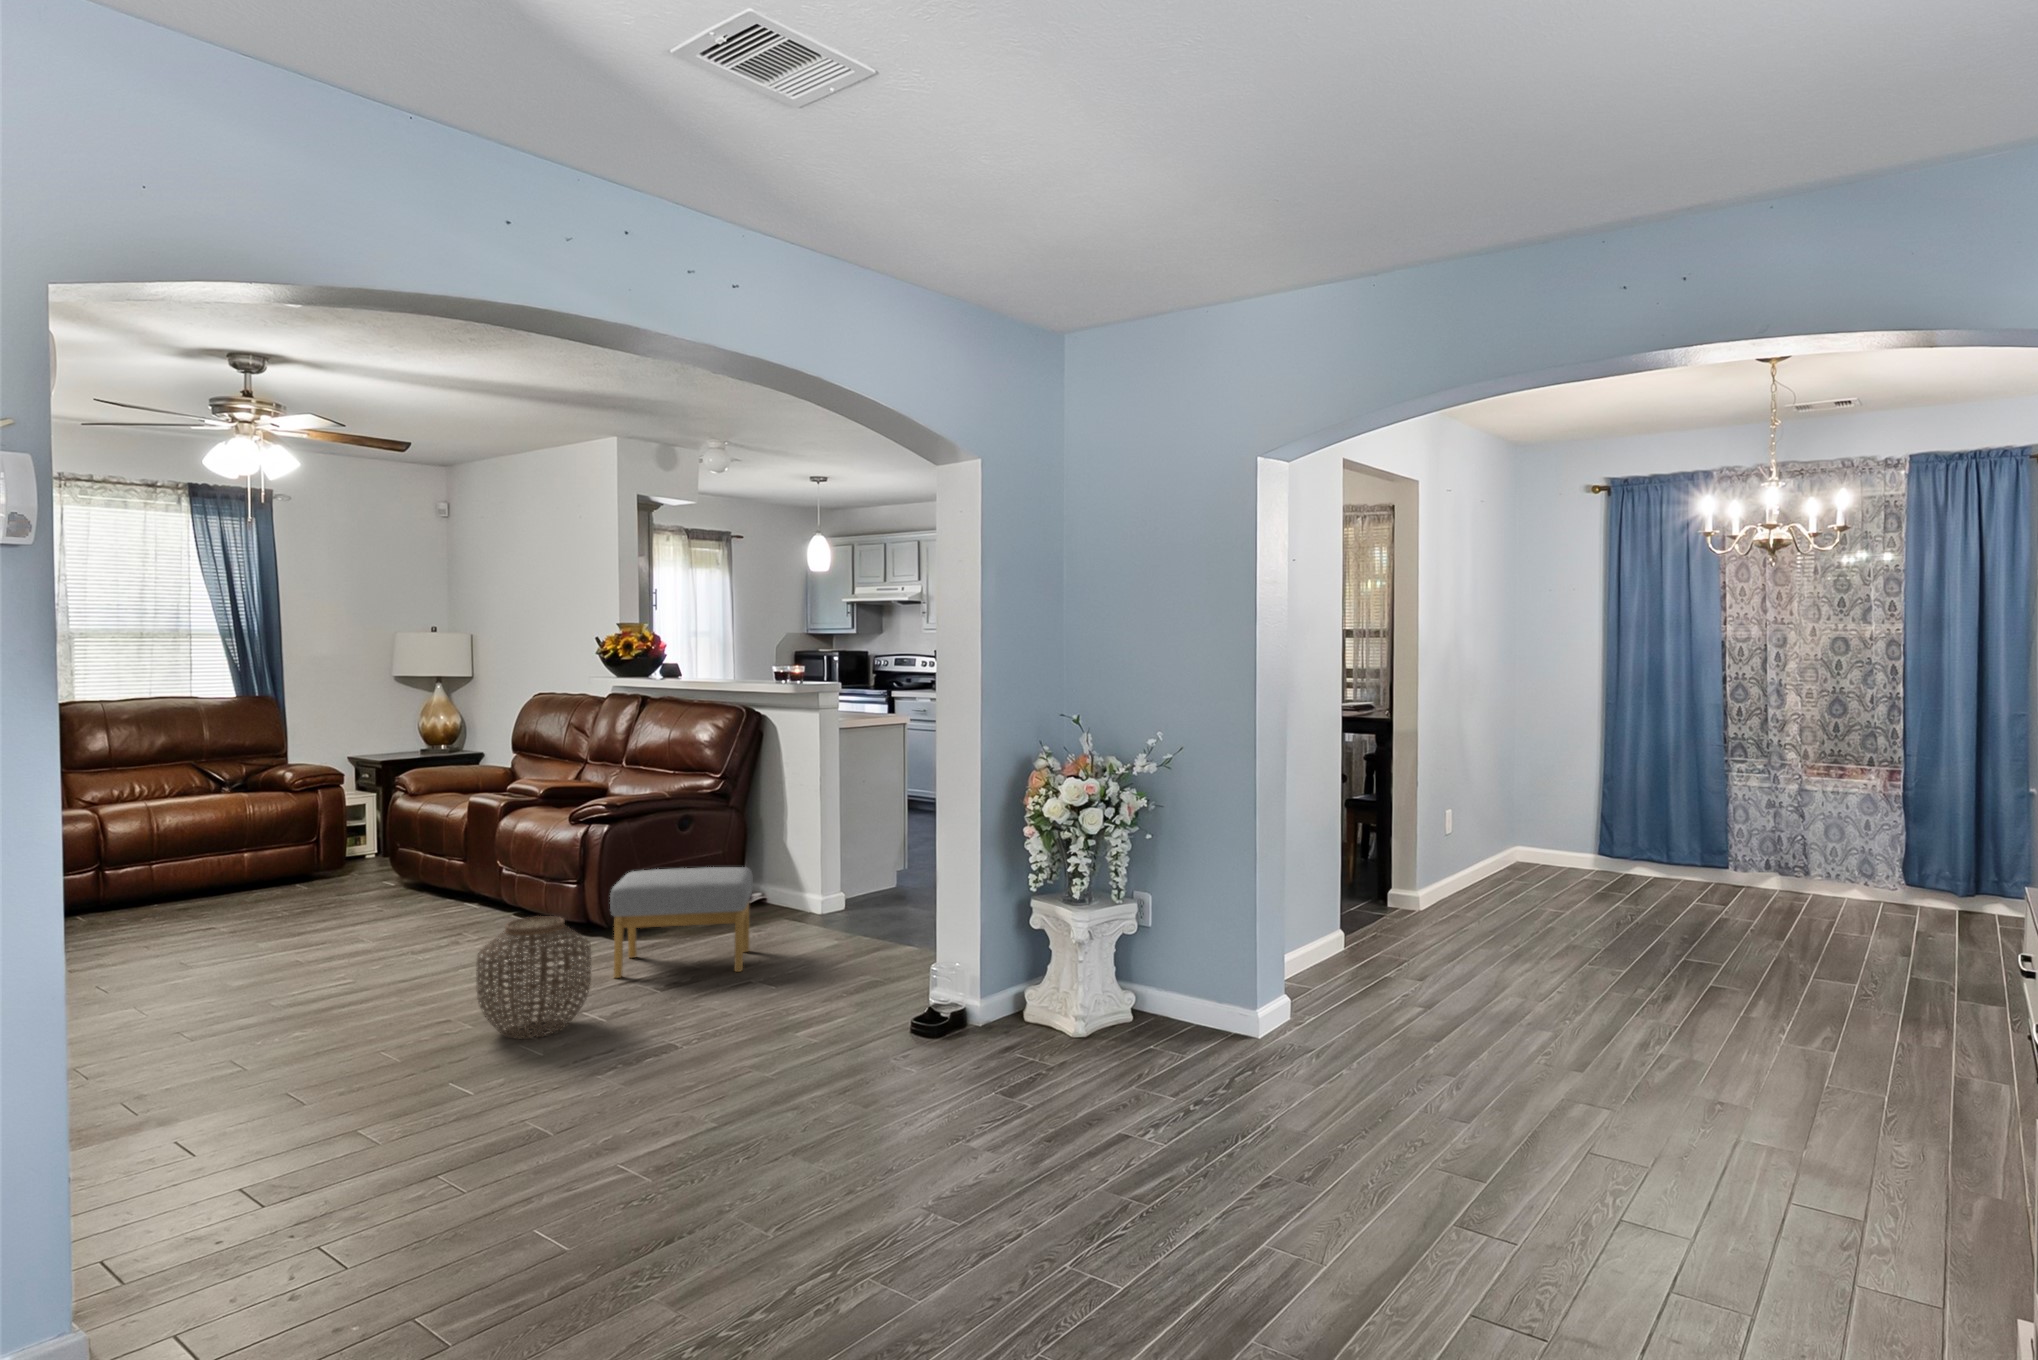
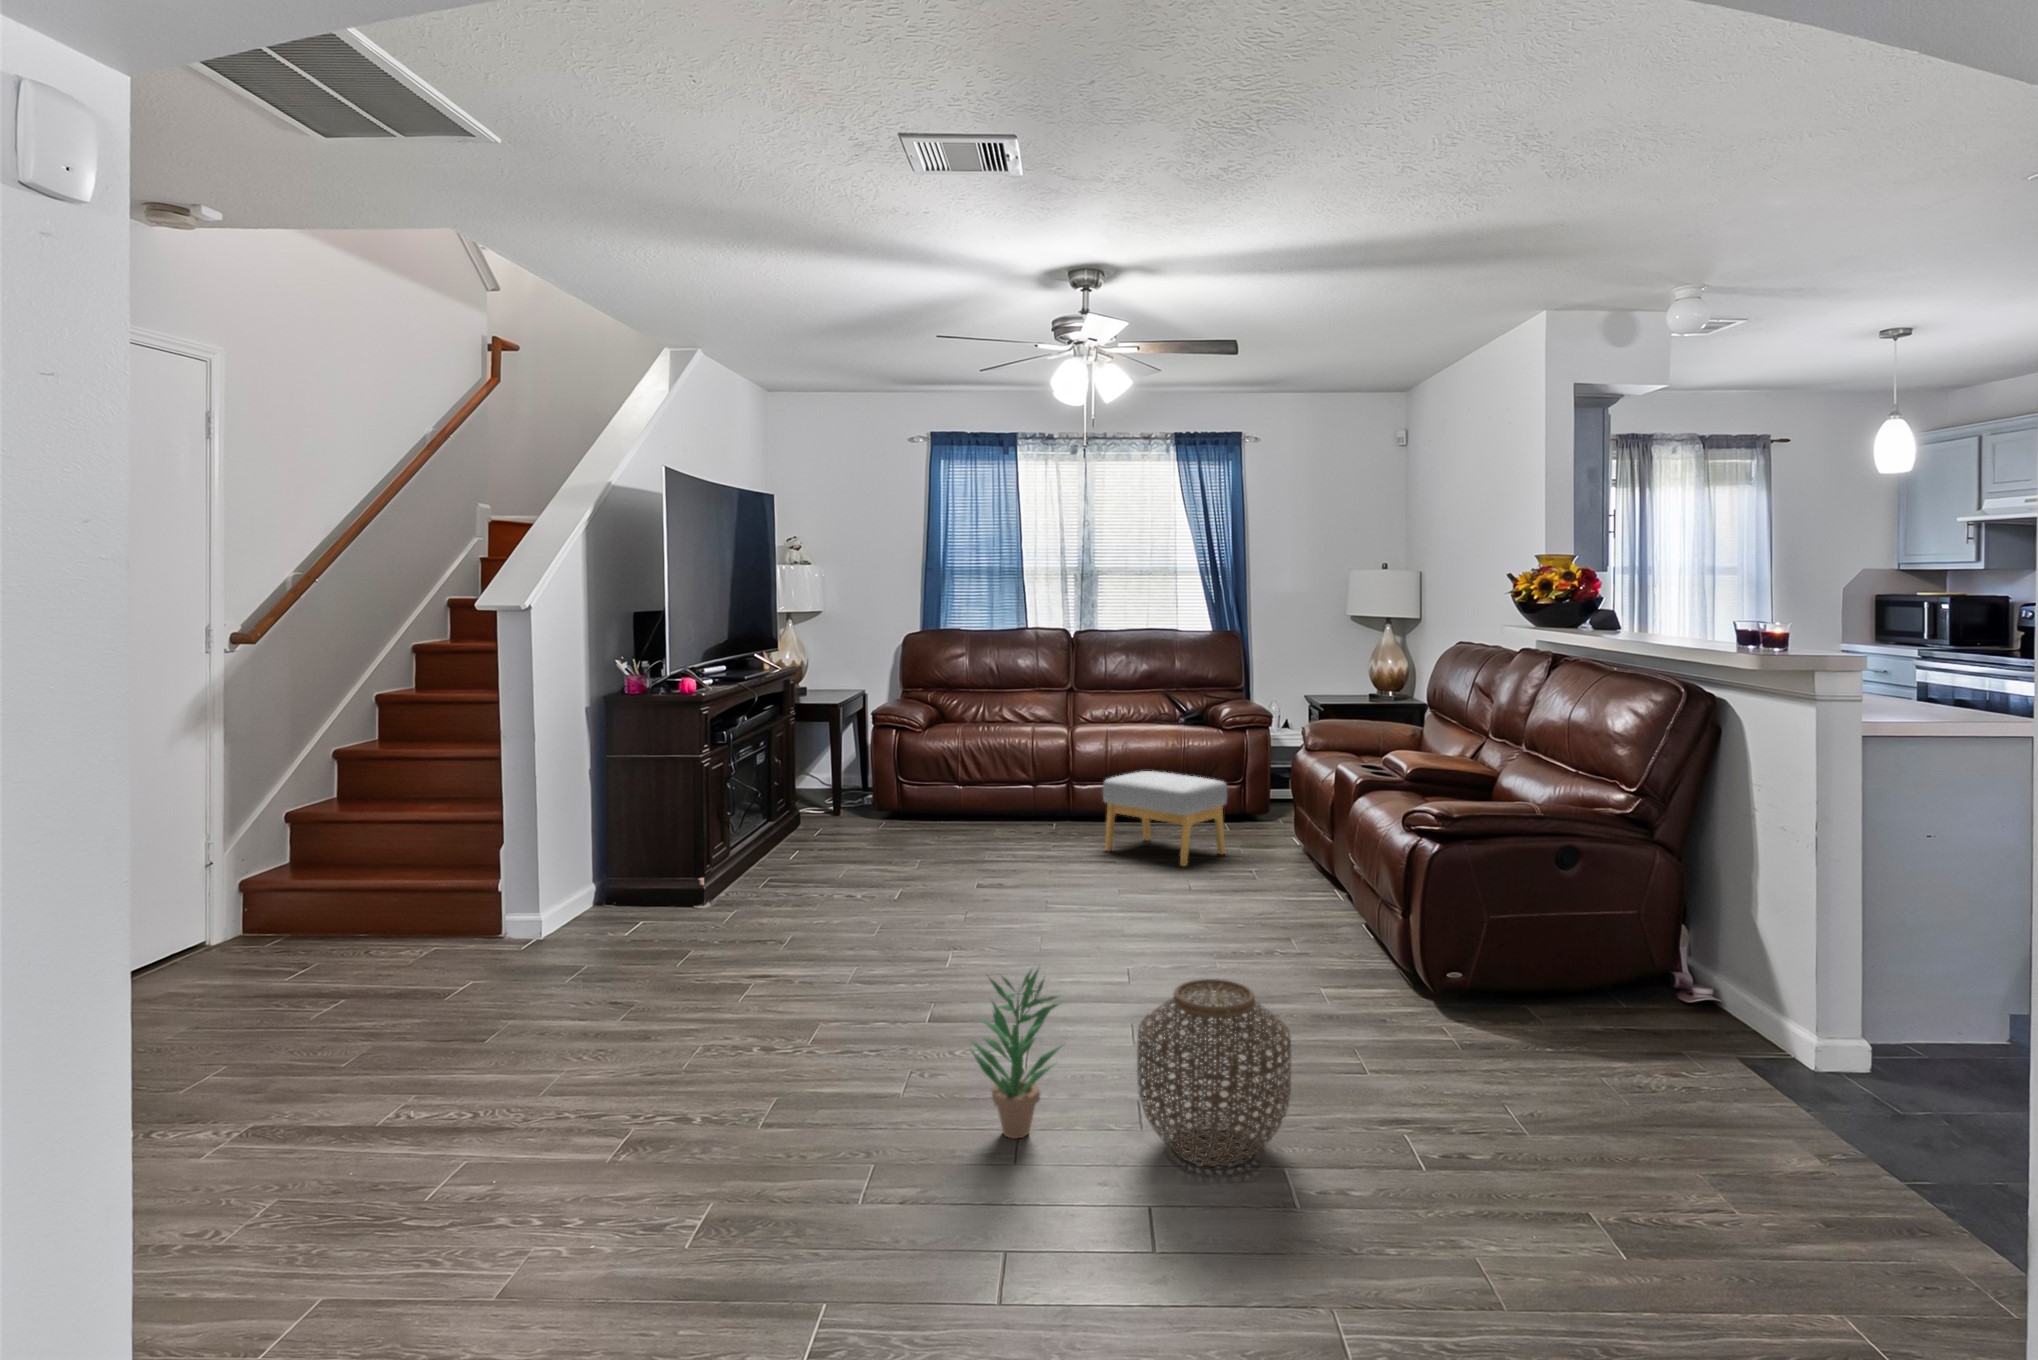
footstool: present [610,867,753,978] -> present [1103,771,1227,866]
potted plant: none [332,929,421,1067] -> present [971,970,1061,1139]

